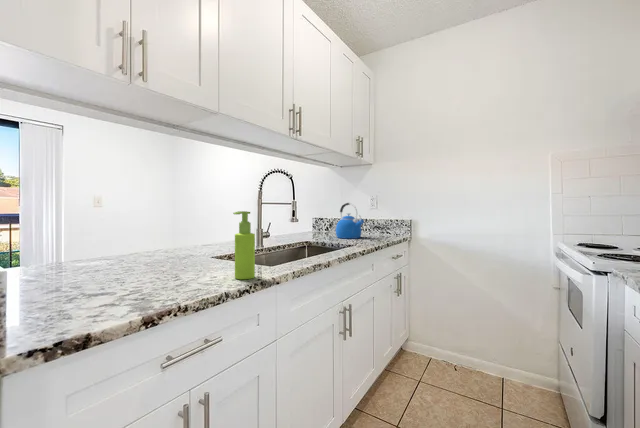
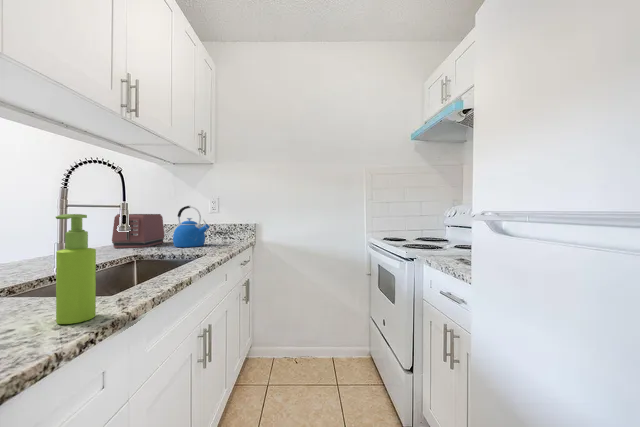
toaster: none [295,210,333,237] -> present [112,214,164,248]

